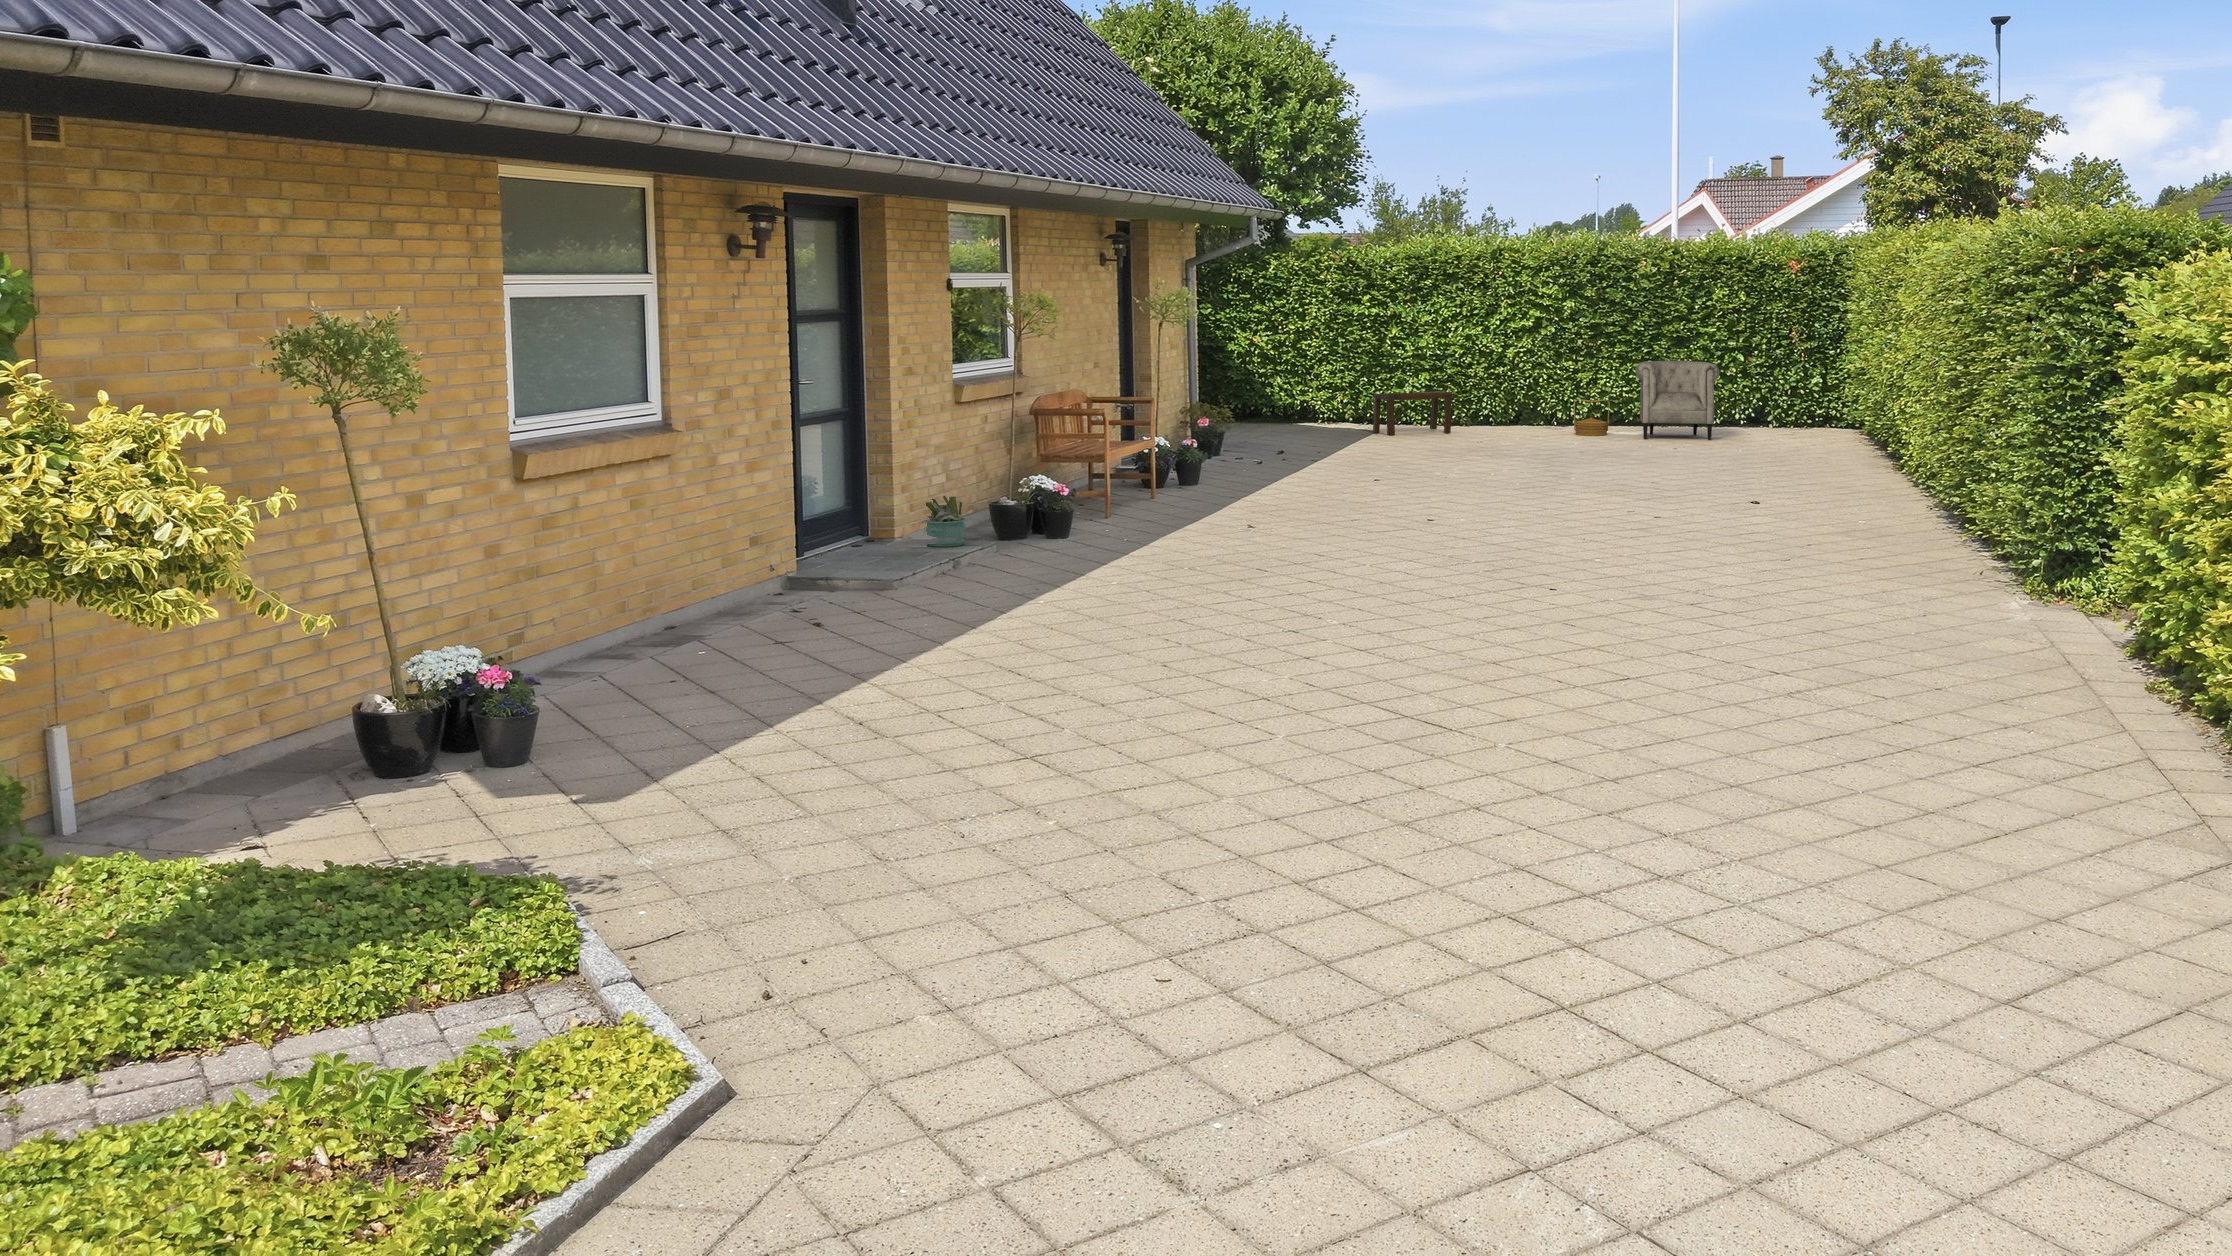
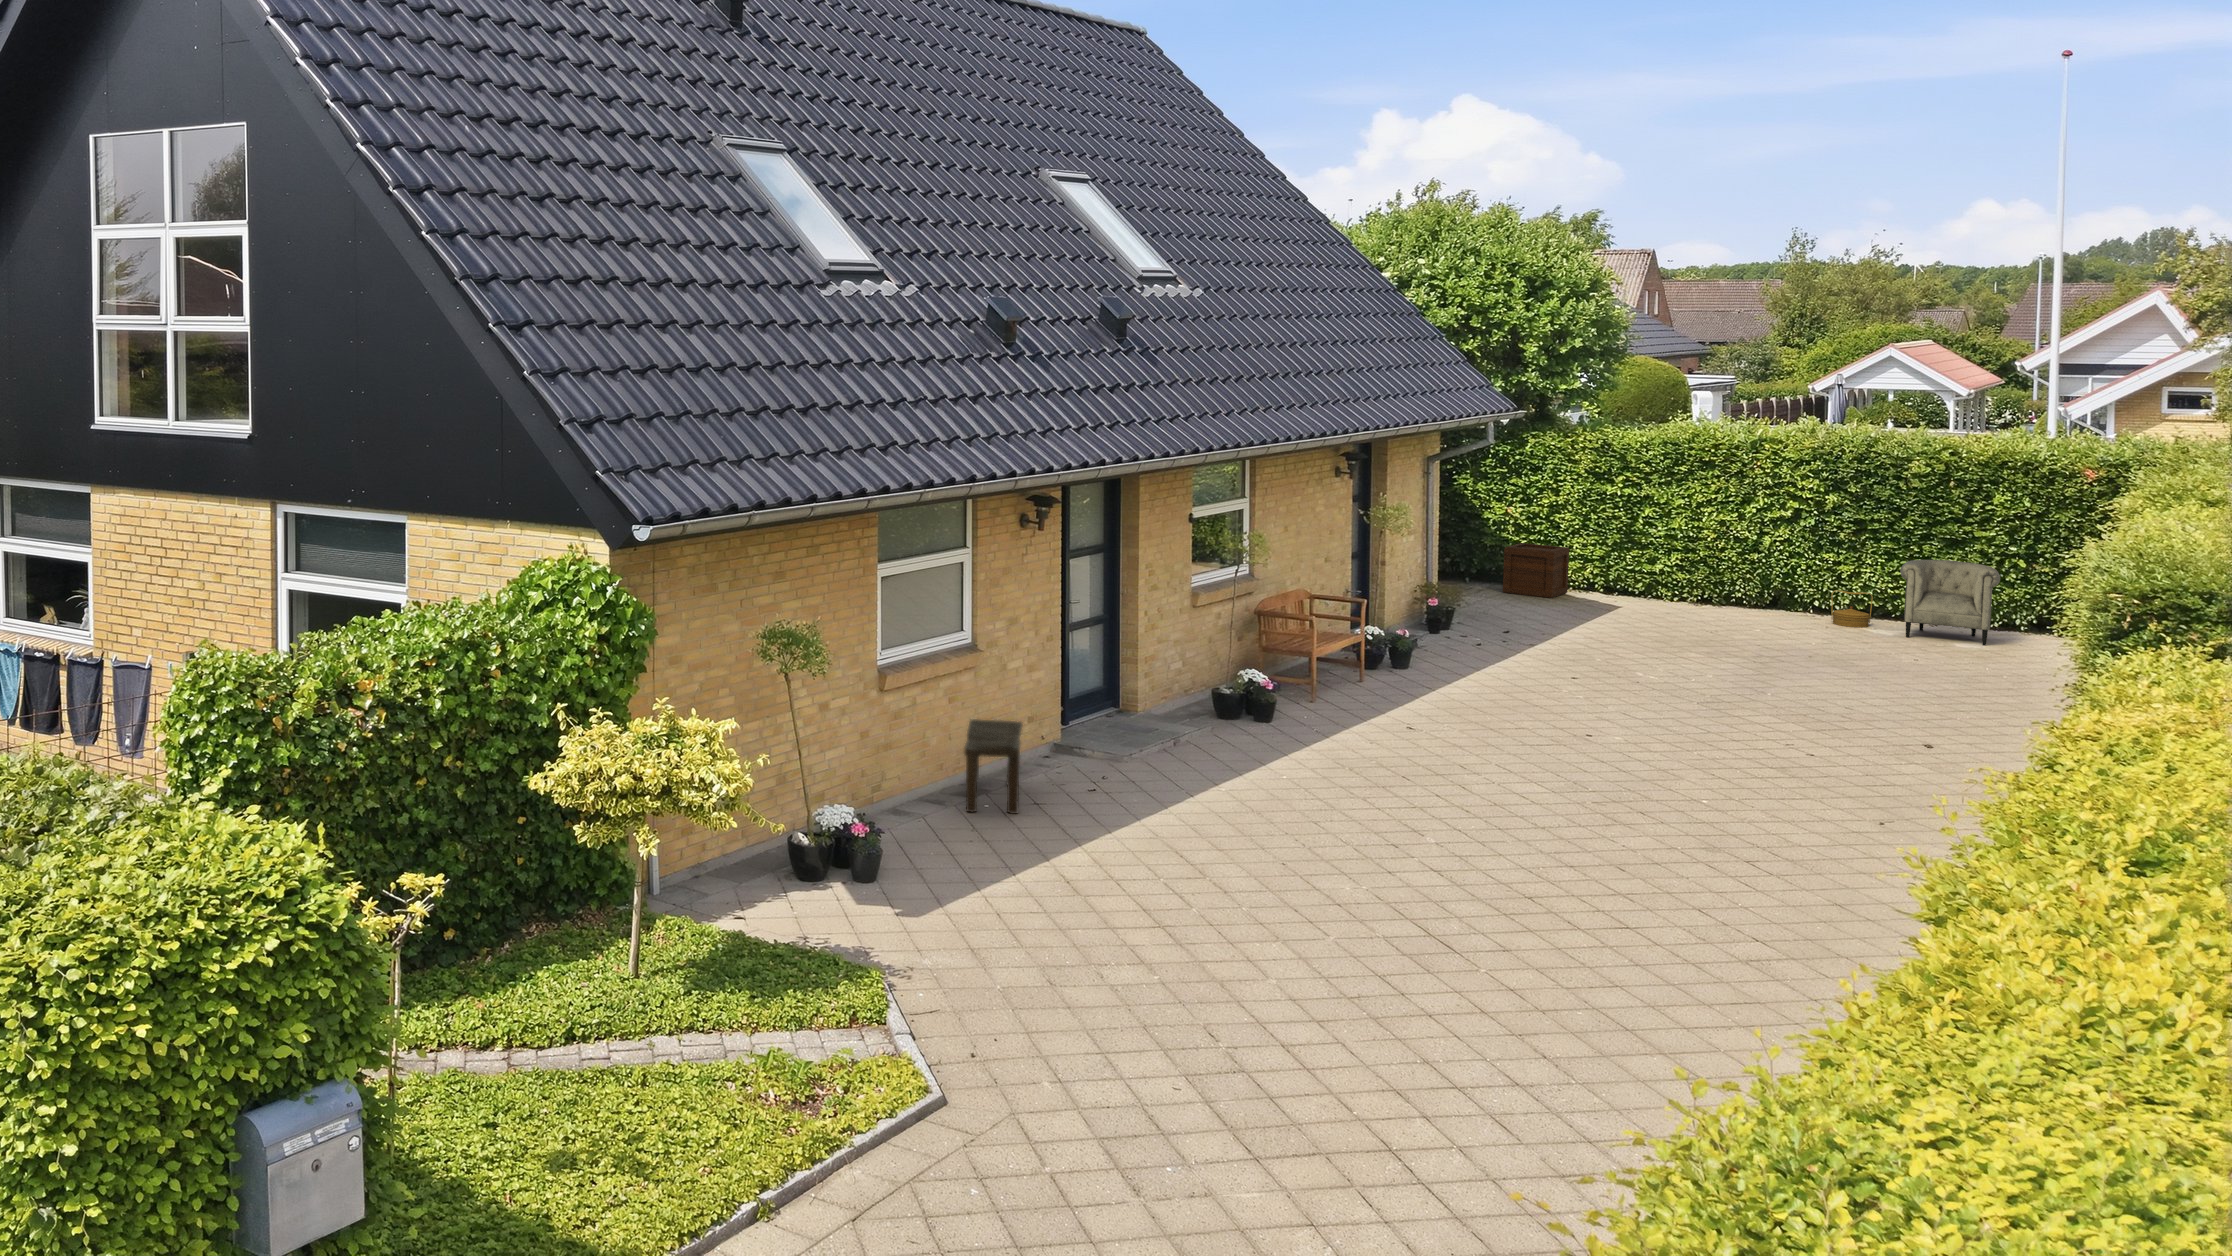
wooden crate: none [1256,376,1321,433] -> present [1503,543,1569,598]
bench: present [1373,391,1453,435] -> present [964,719,1023,814]
decorative plant: present [925,495,967,547] -> none [1162,678,1197,716]

